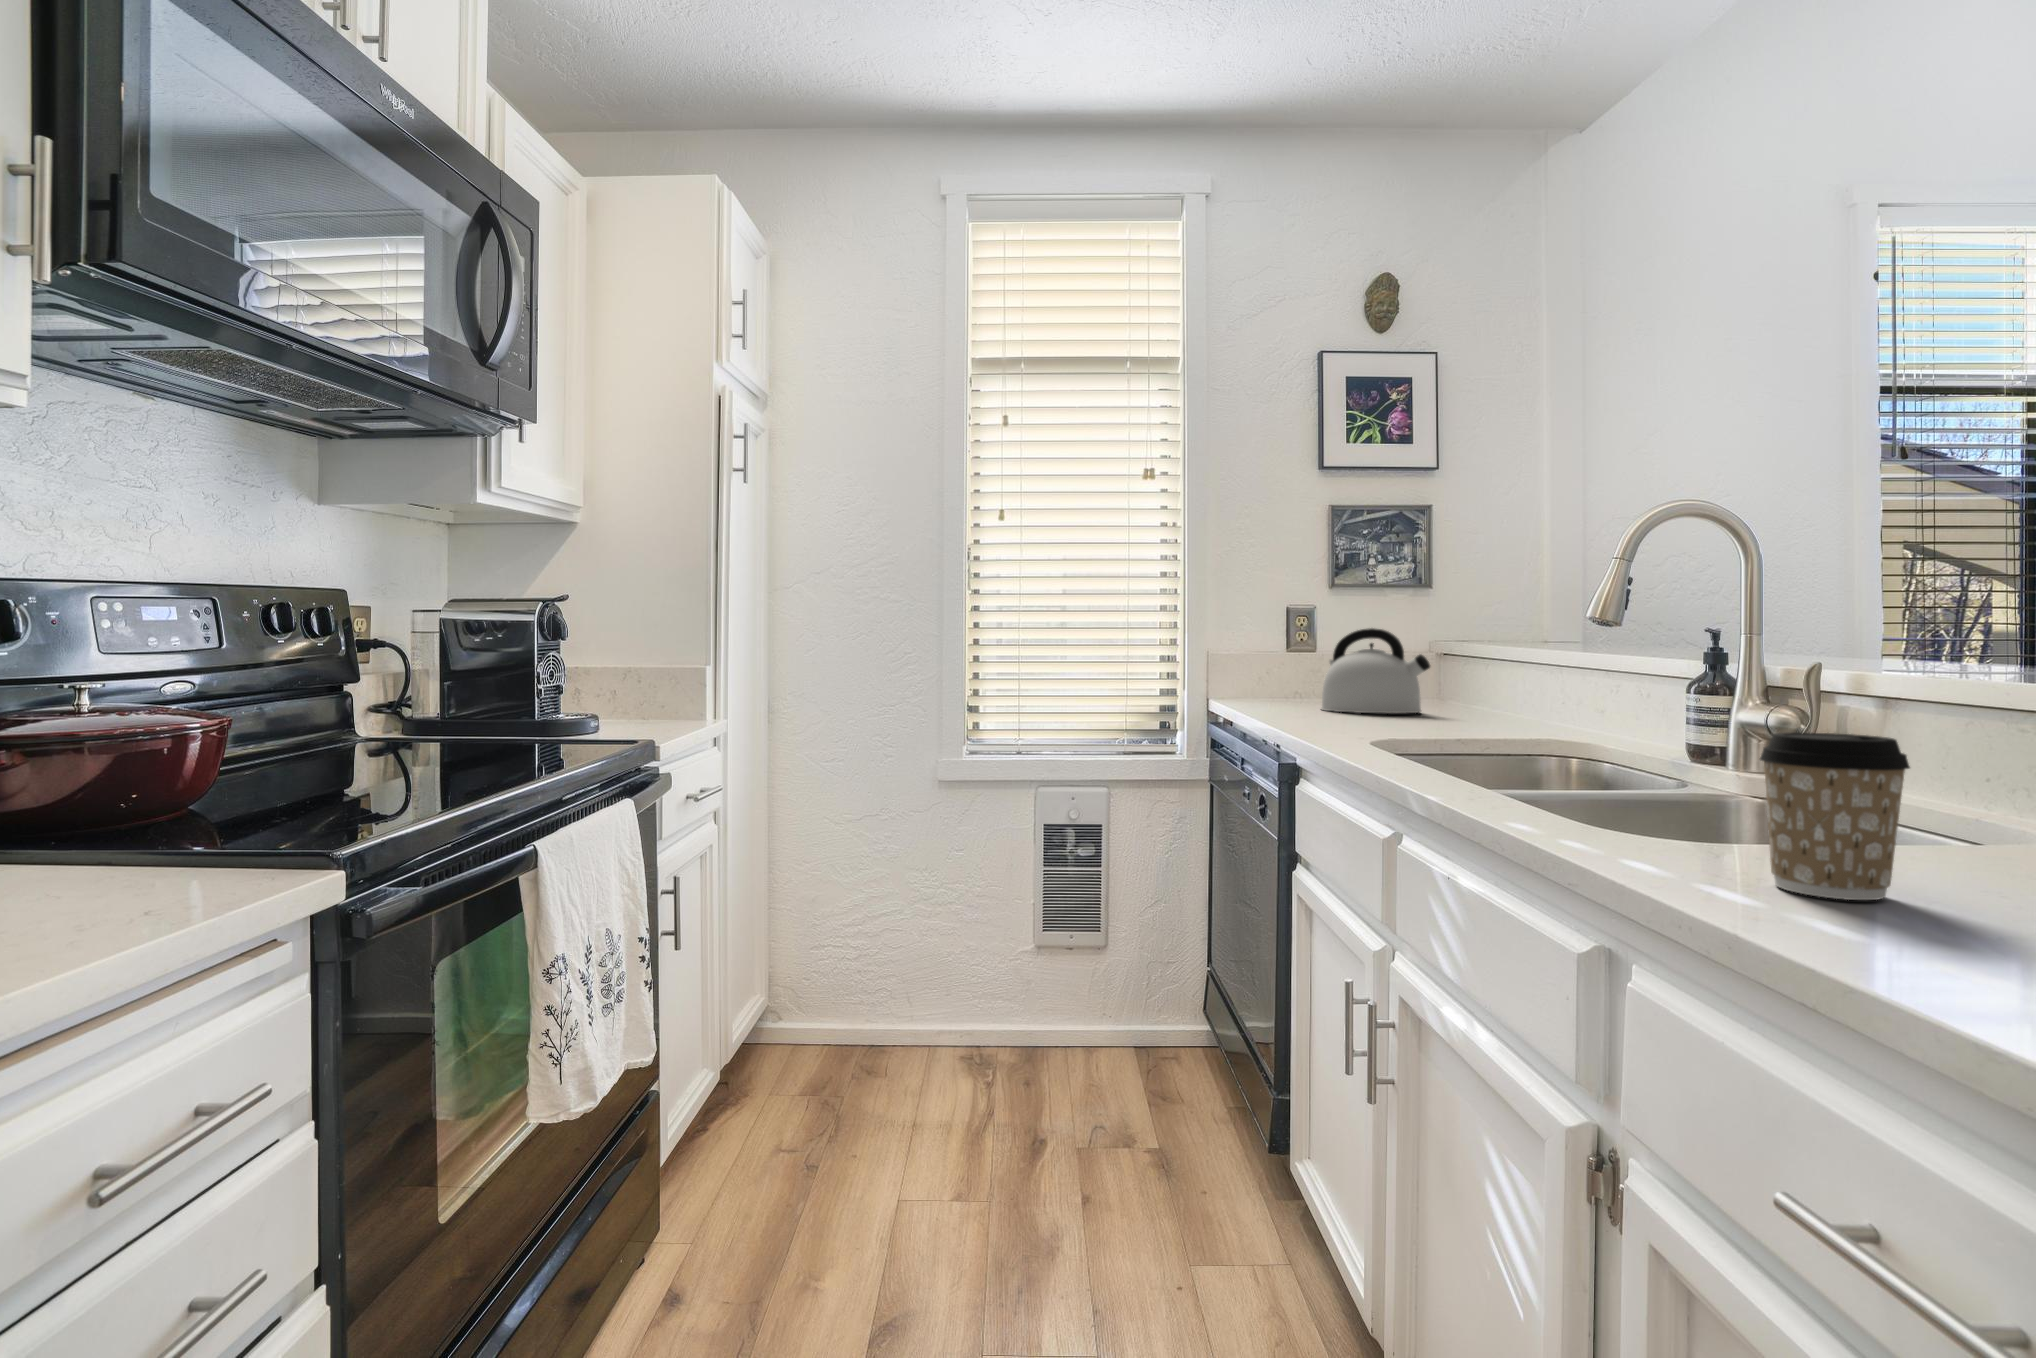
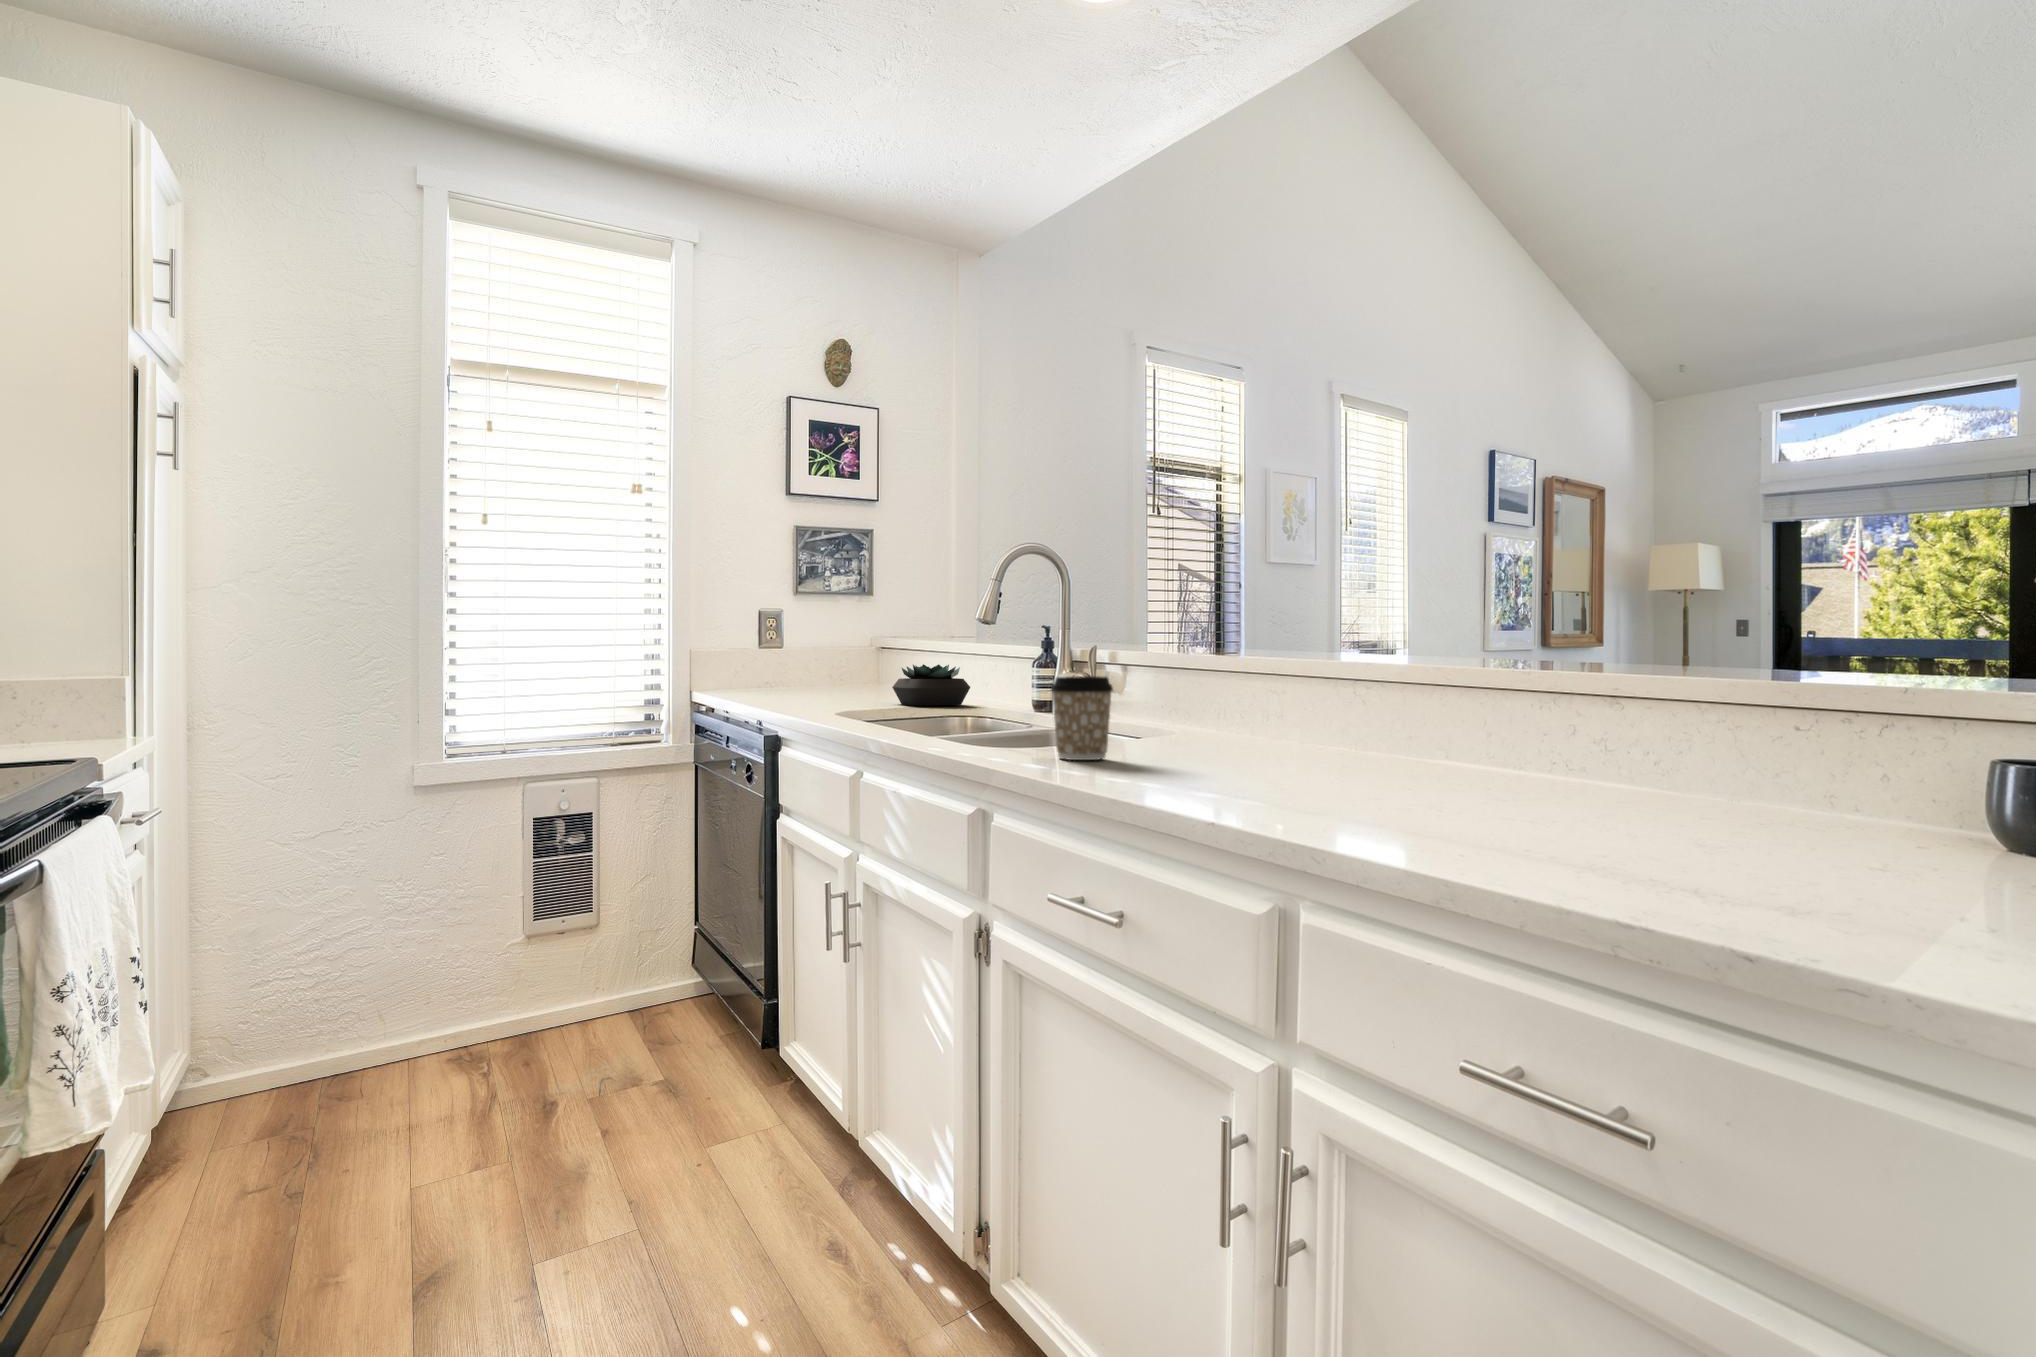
kettle: present [1321,628,1430,713] -> none [790,630,877,698]
succulent plant: none [1451,674,1564,730] -> present [892,664,970,706]

